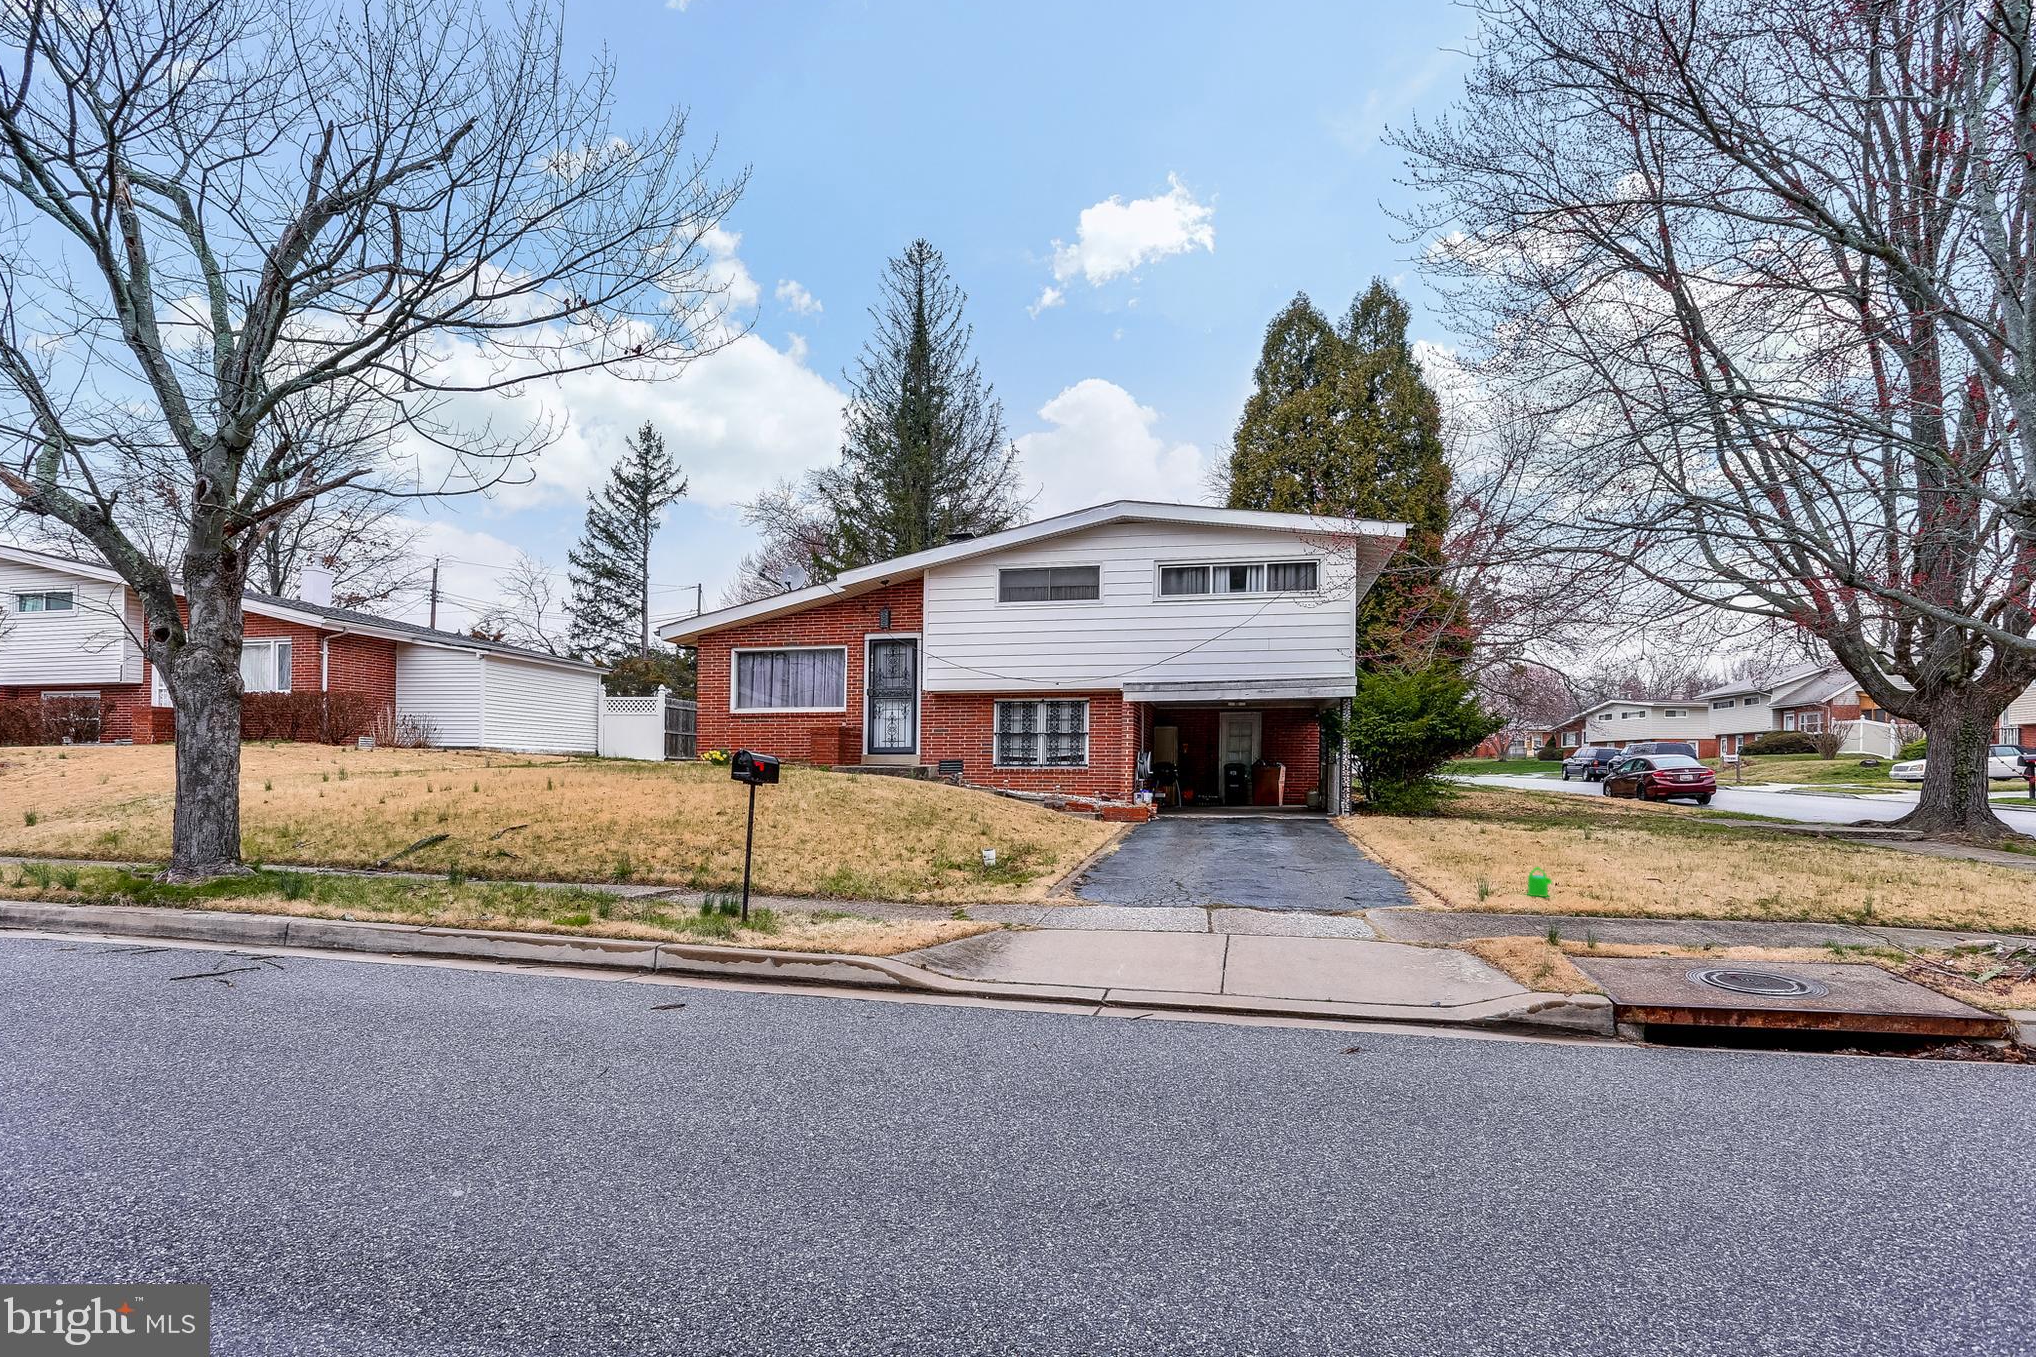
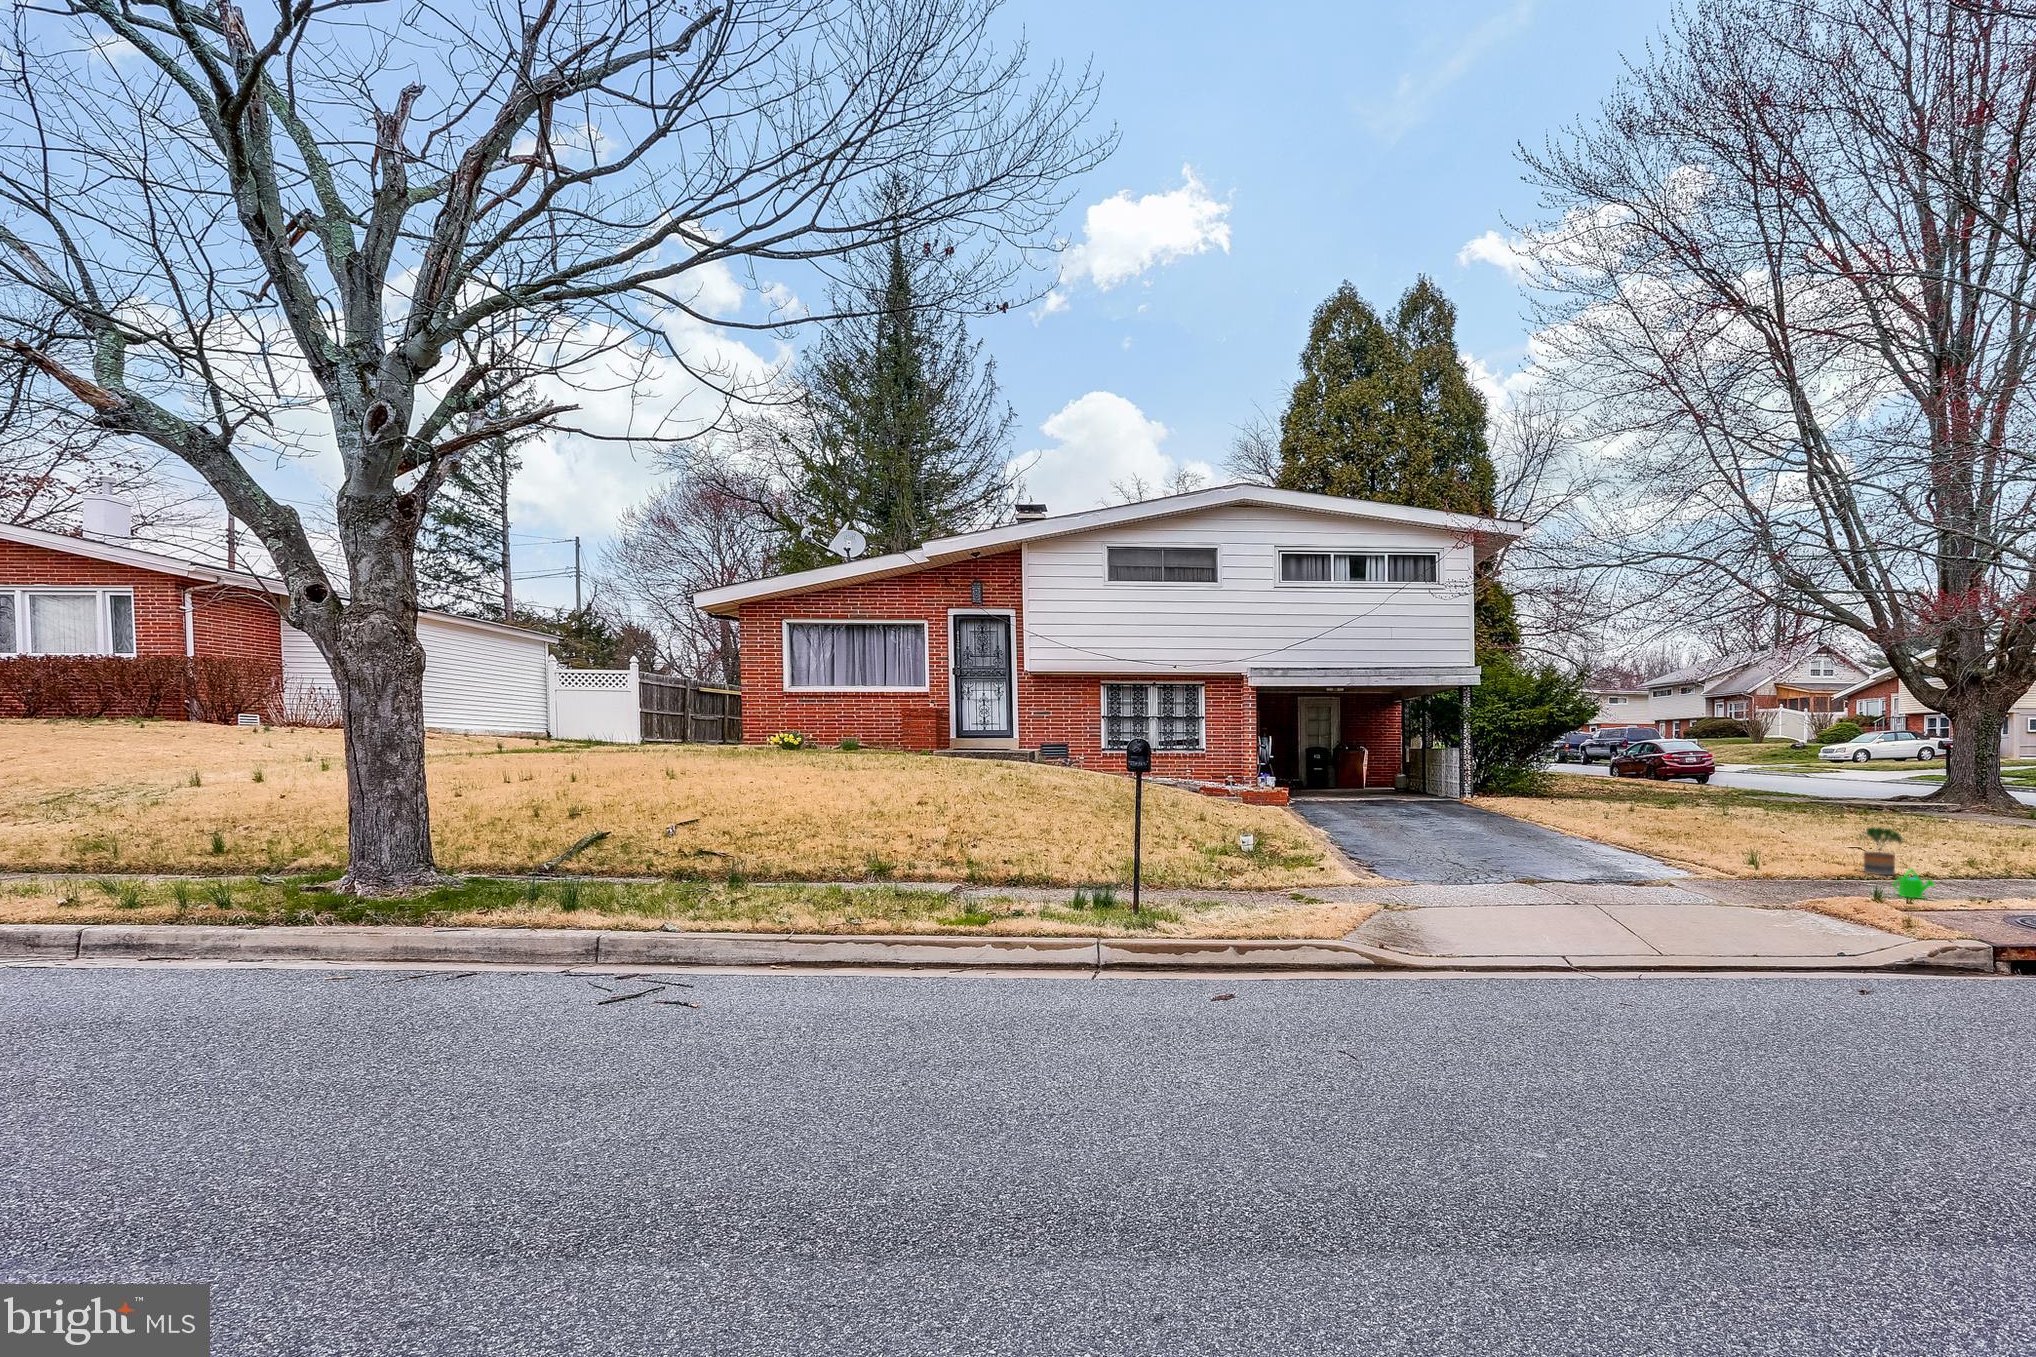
potted tree: none [1574,826,1617,877] -> present [1860,827,1903,875]

